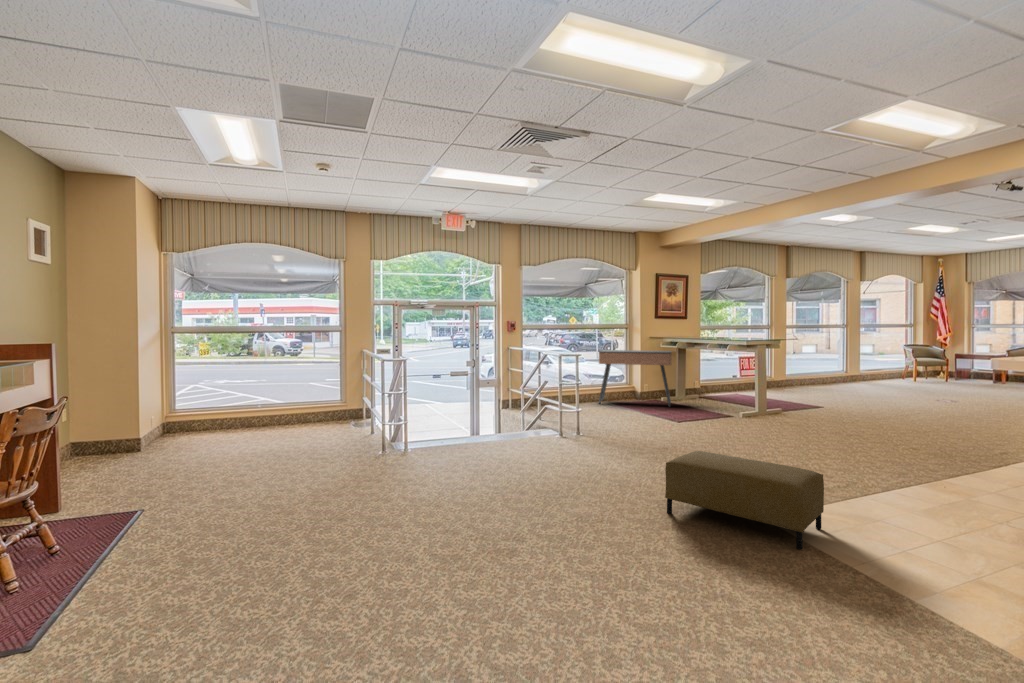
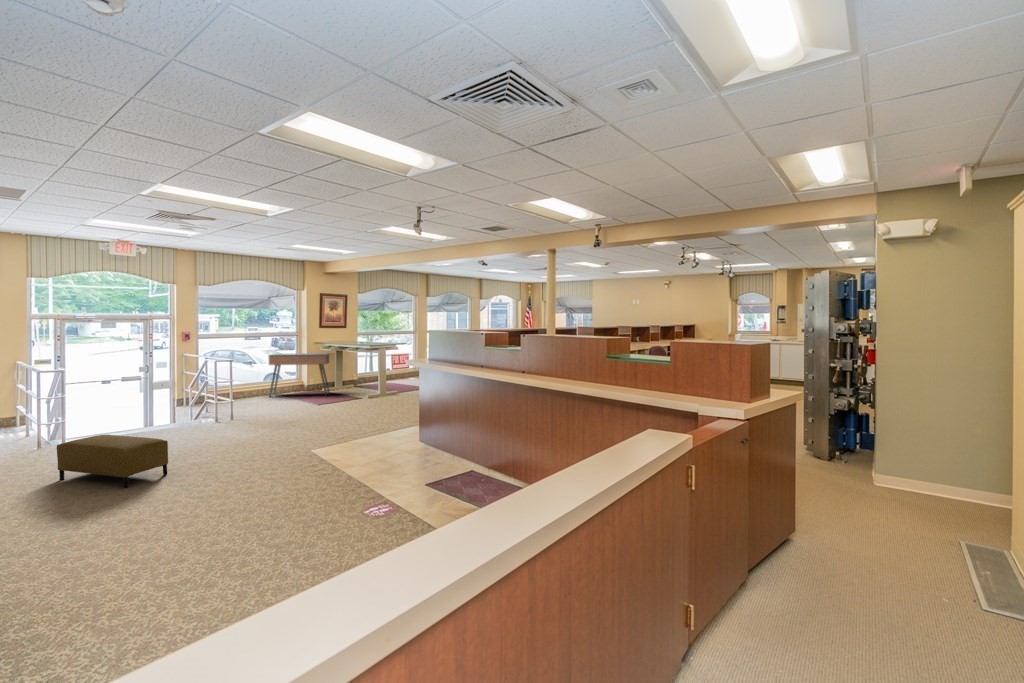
ottoman: present [665,451,824,549] -> present [57,435,168,488]

